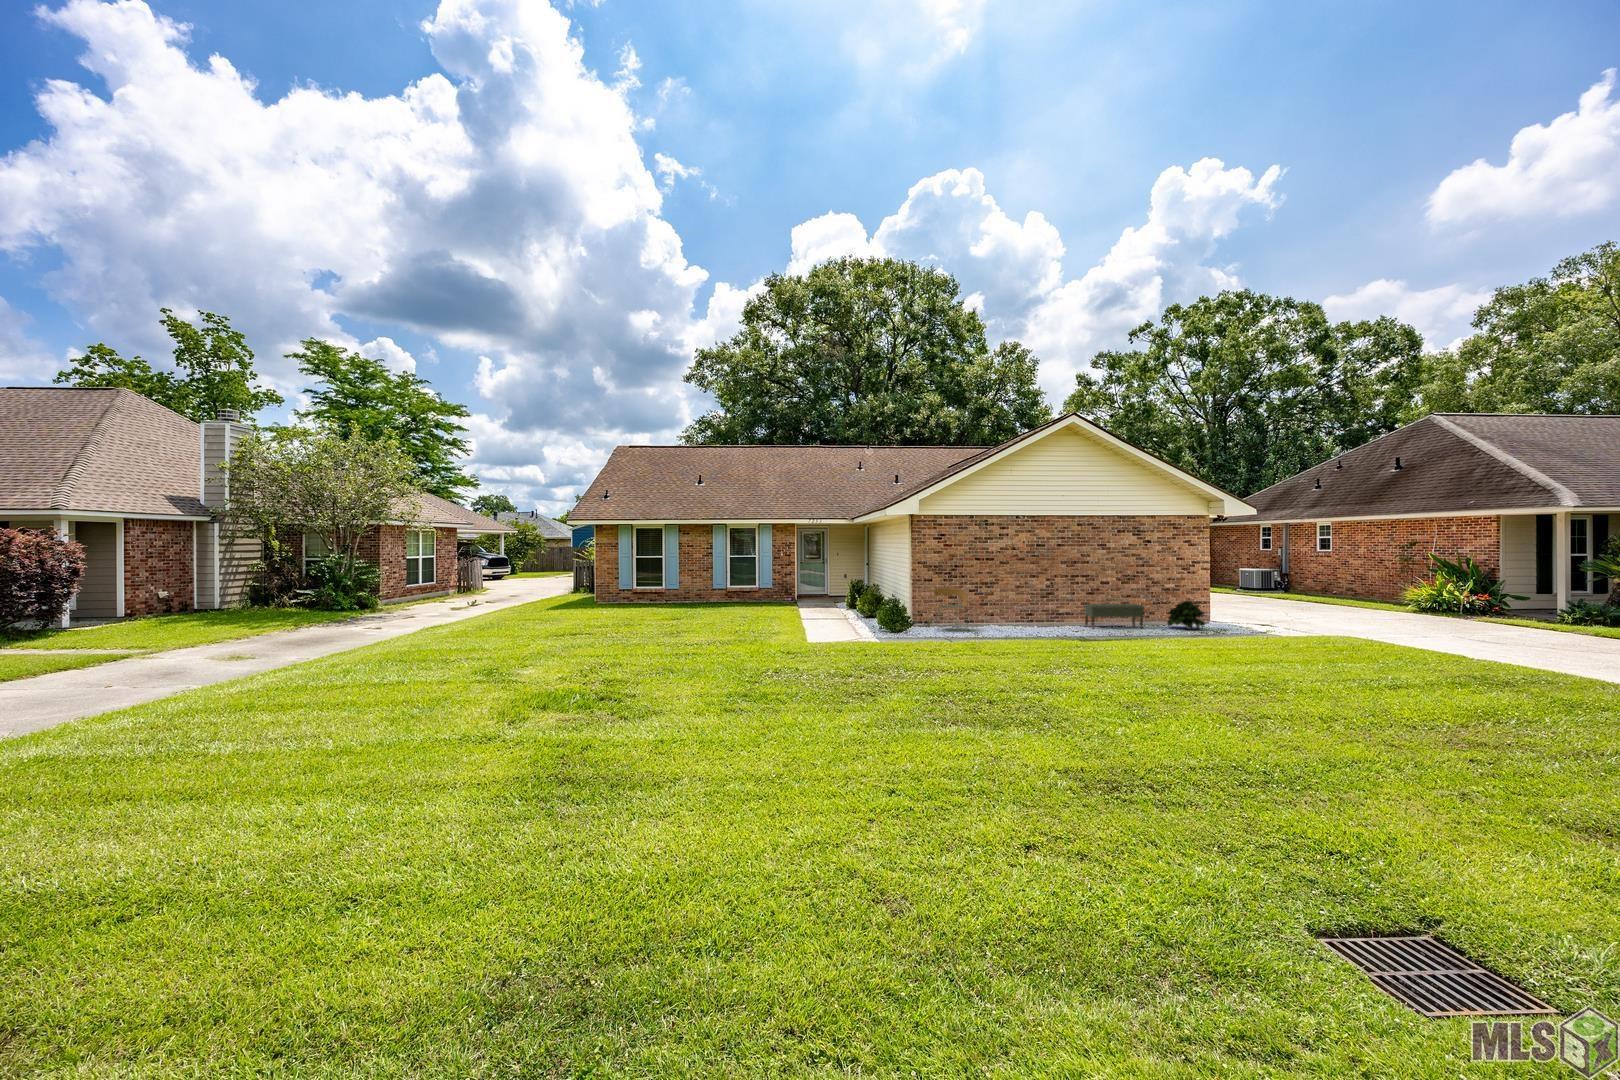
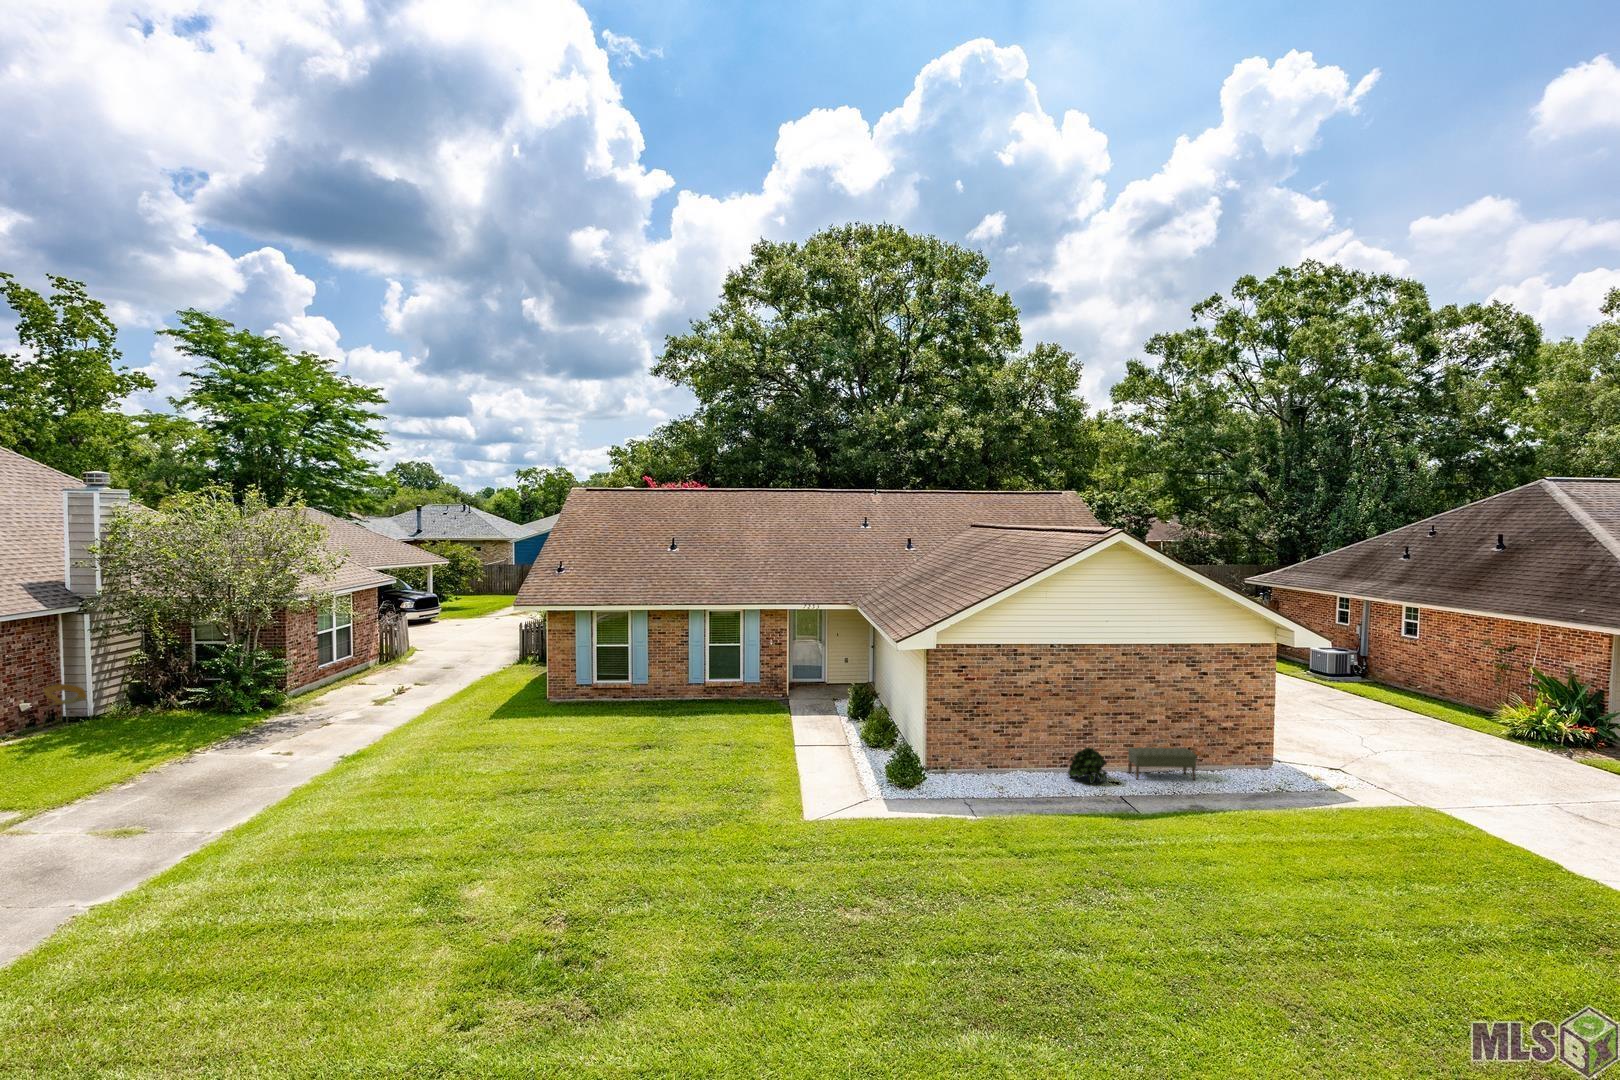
chair: present [933,588,967,623] -> present [43,684,87,705]
potted plant: present [1167,601,1205,629] -> present [1068,747,1107,783]

